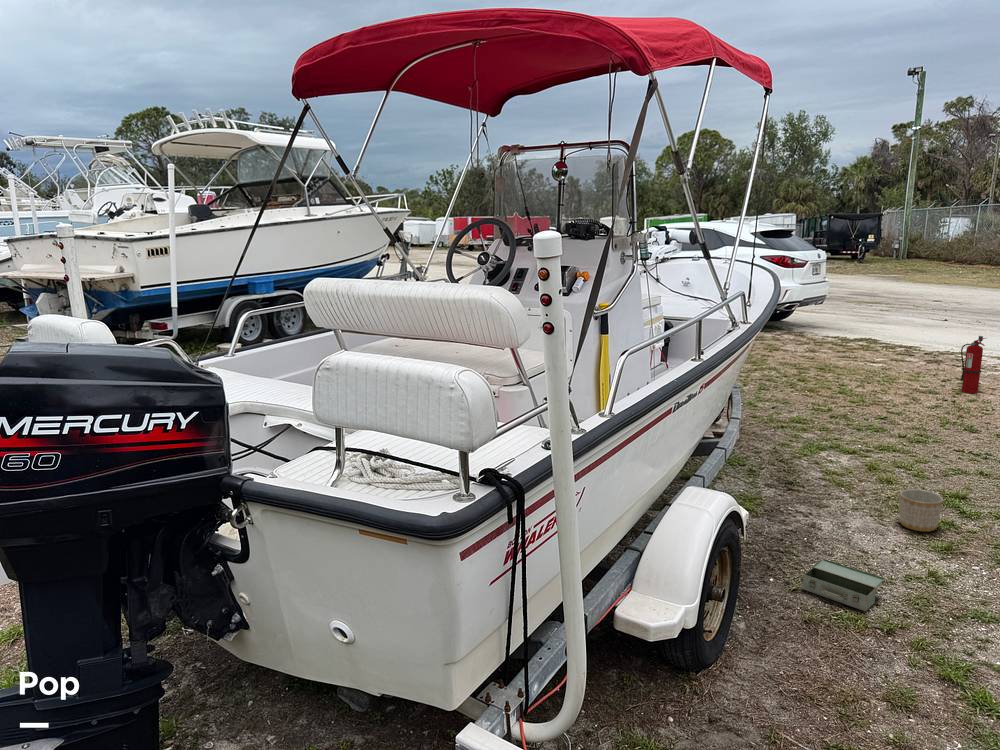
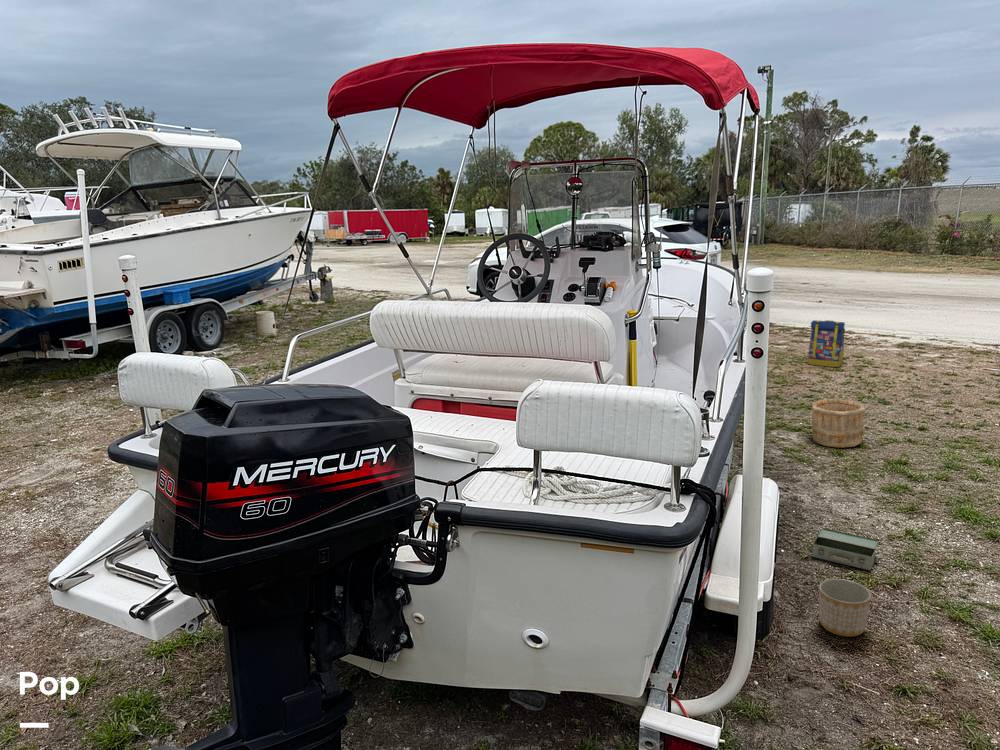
backpack: none [899,336,944,390] -> present [808,320,845,367]
fire extinguisher: present [961,336,985,394] -> none [859,318,882,369]
wooden bucket: none [865,421,927,475] -> present [811,399,866,448]
planter: present [899,489,943,532] -> present [819,579,871,637]

